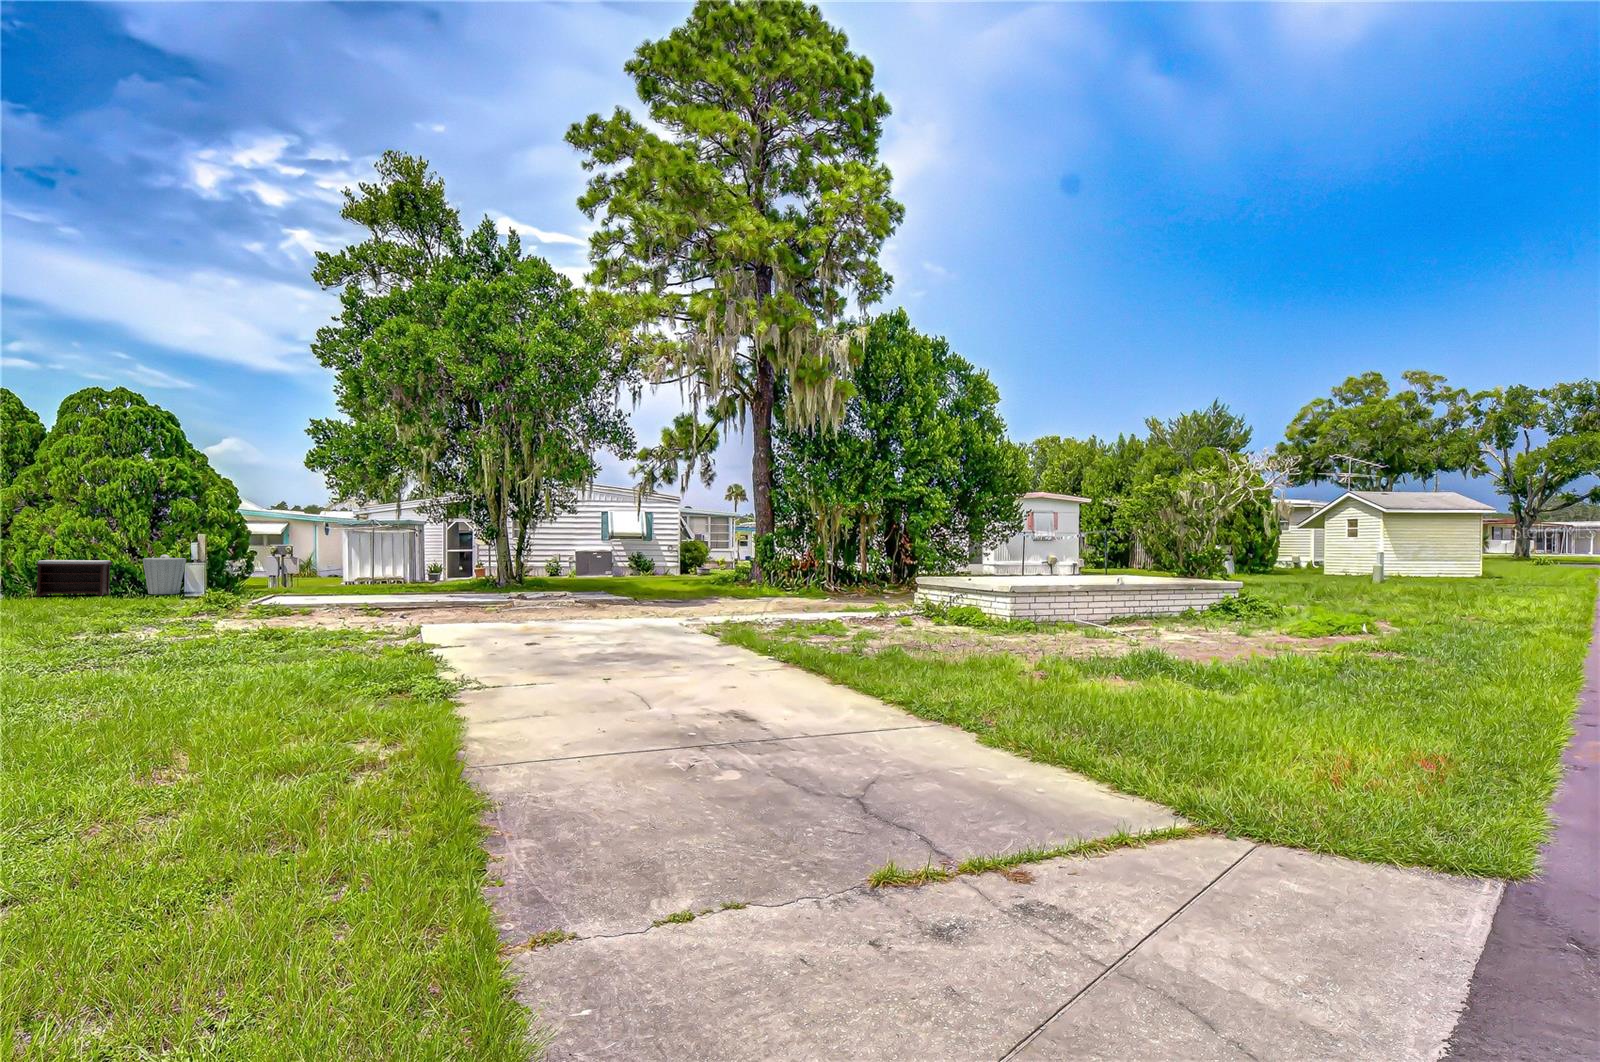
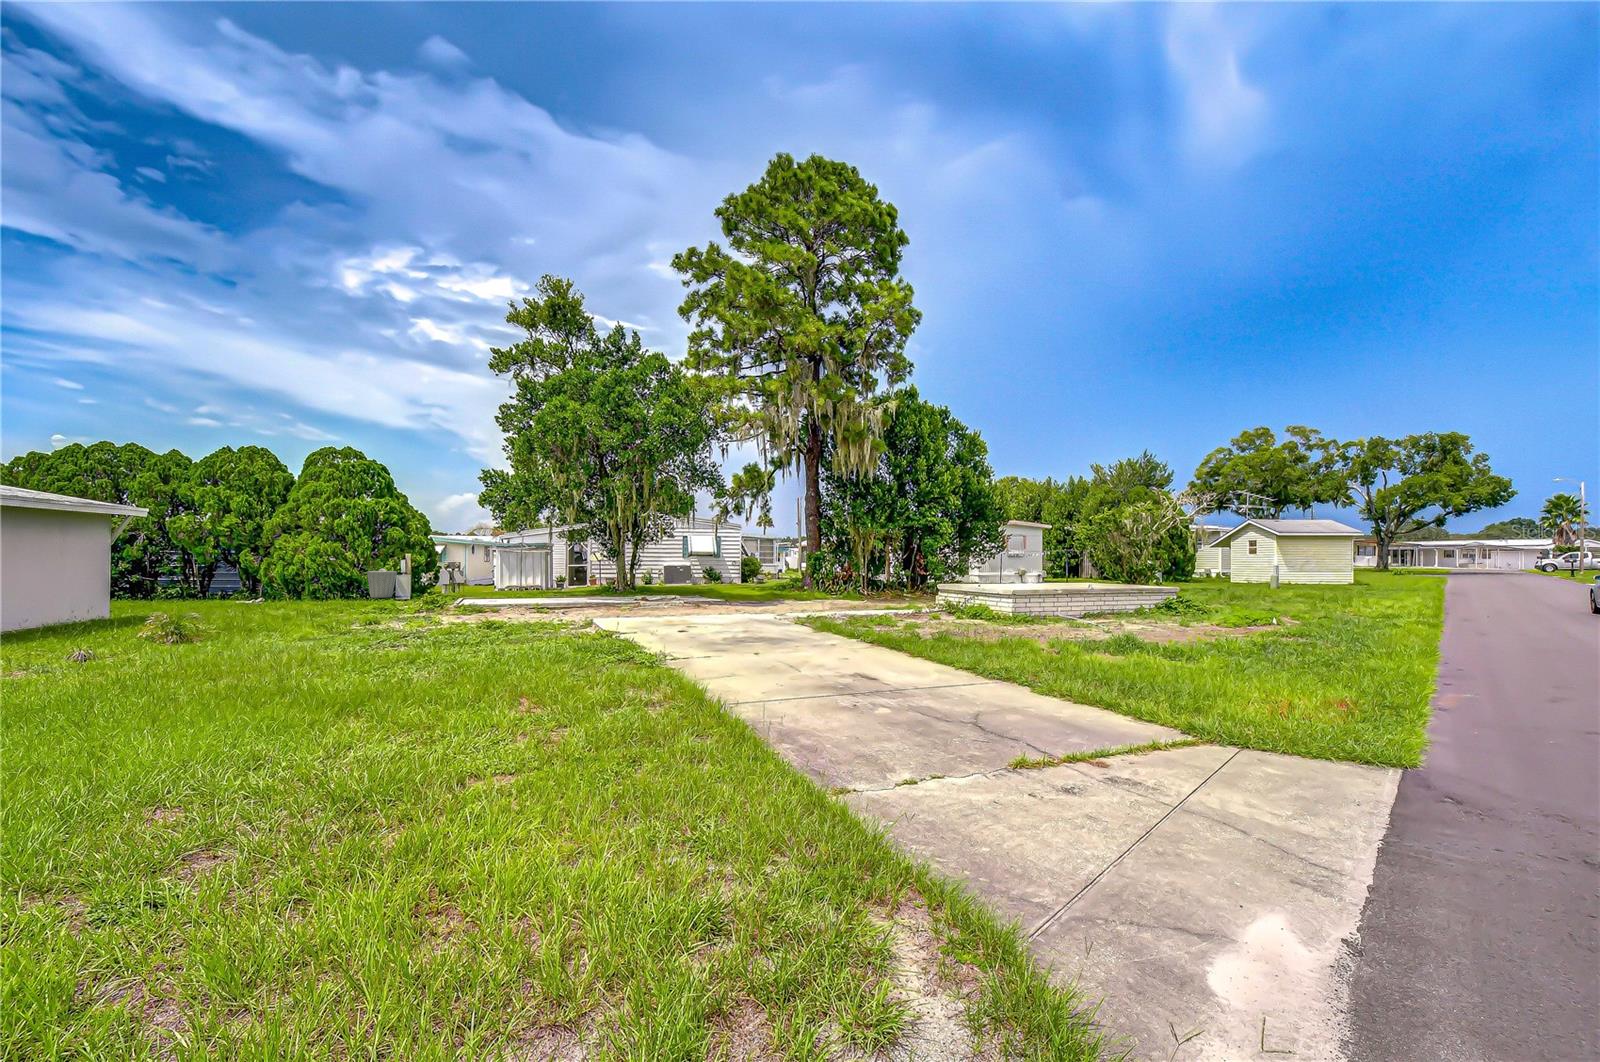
bench: present [35,560,112,597] -> none [293,573,346,599]

